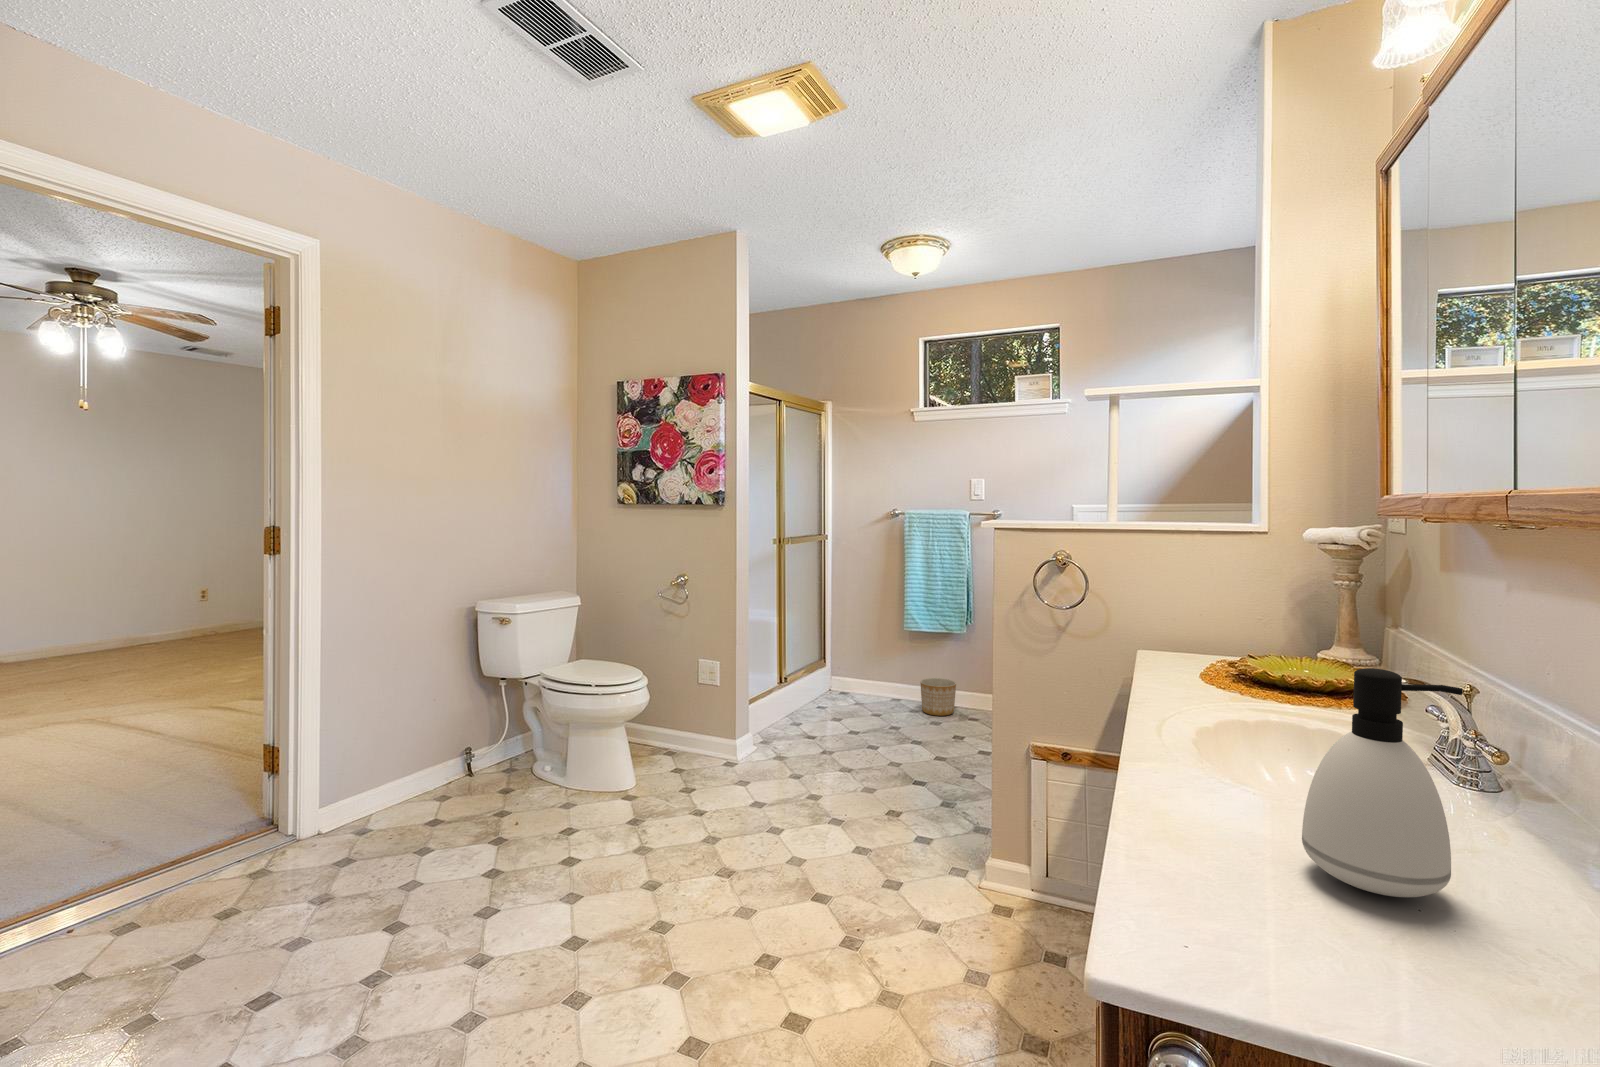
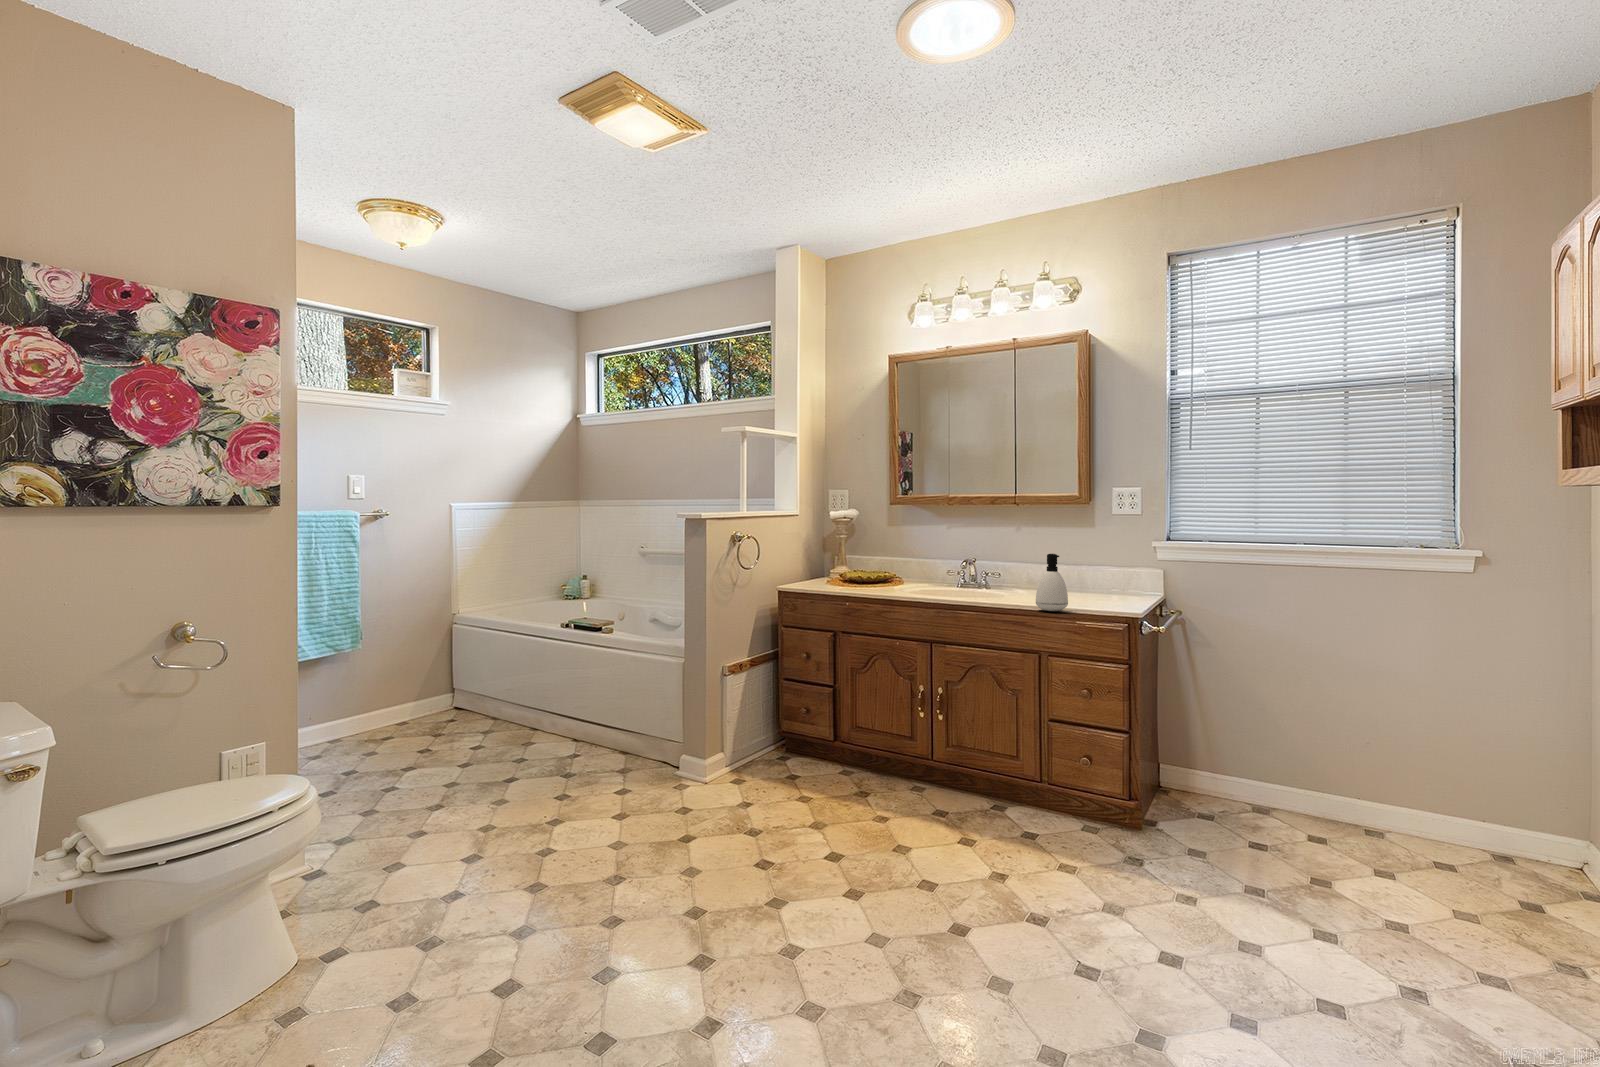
planter: present [920,678,956,716] -> none [316,708,365,754]

